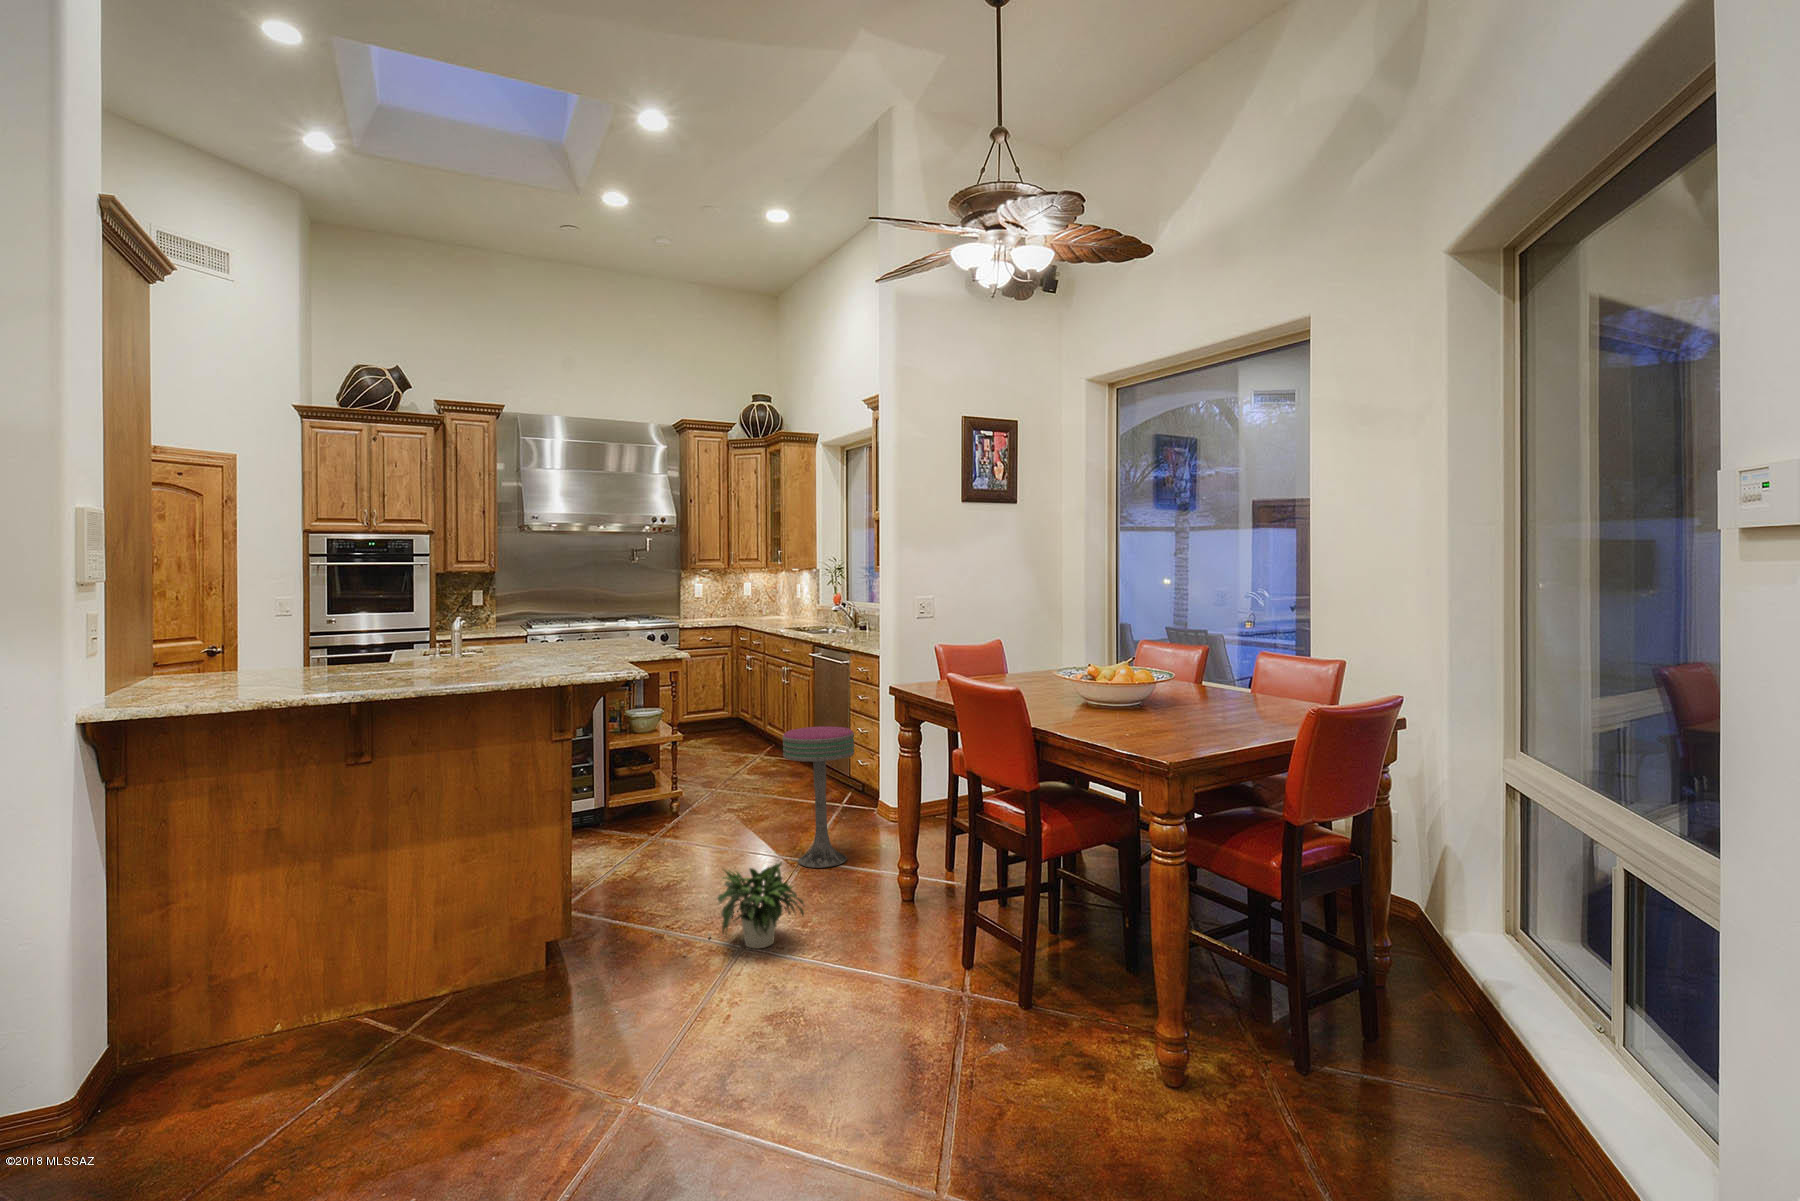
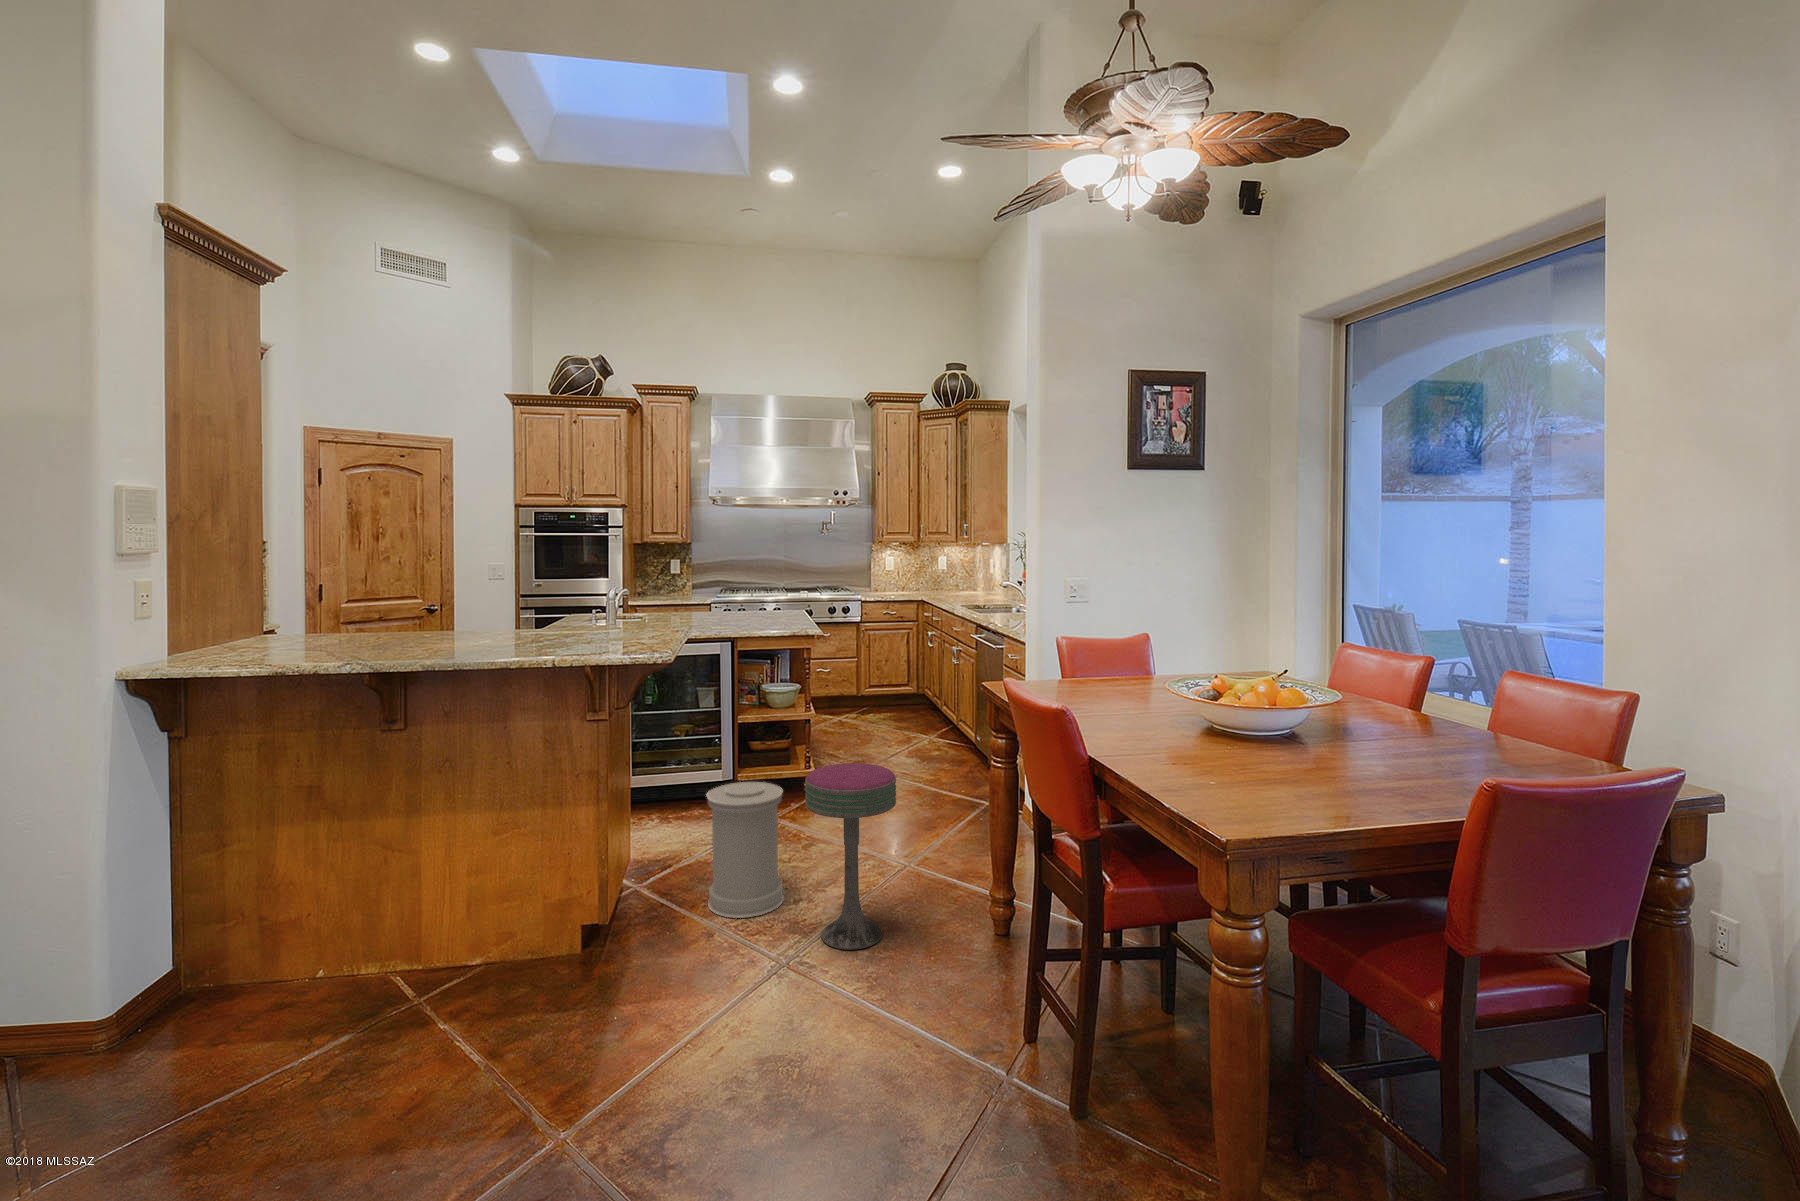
trash can: none [681,757,749,866] -> present [707,782,784,918]
potted plant: present [708,863,805,948] -> none [552,975,721,1103]

